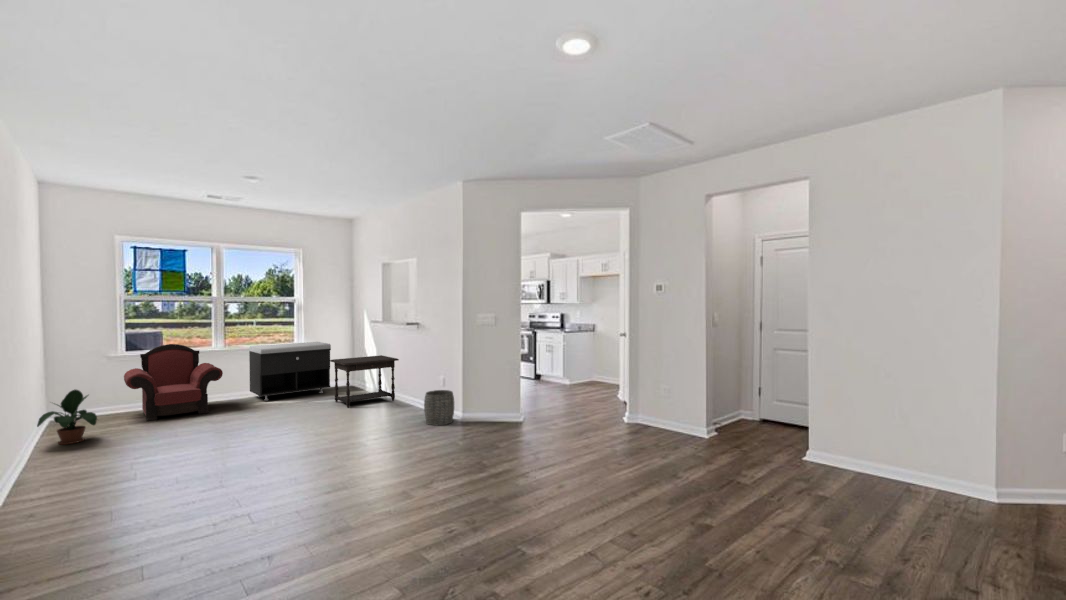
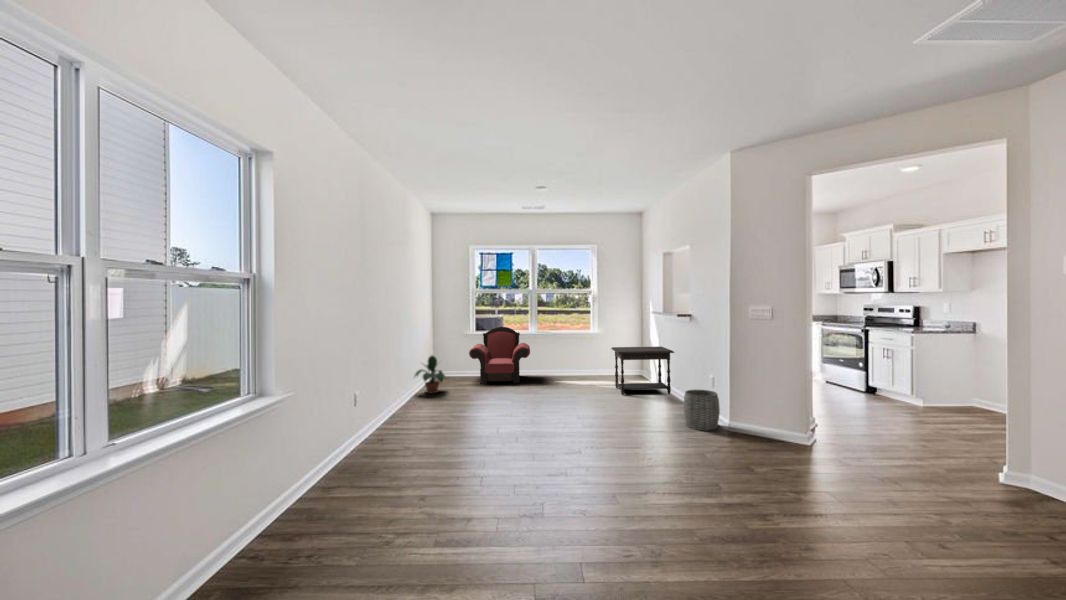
storage bench: present [249,342,331,401] -> none [556,330,619,379]

